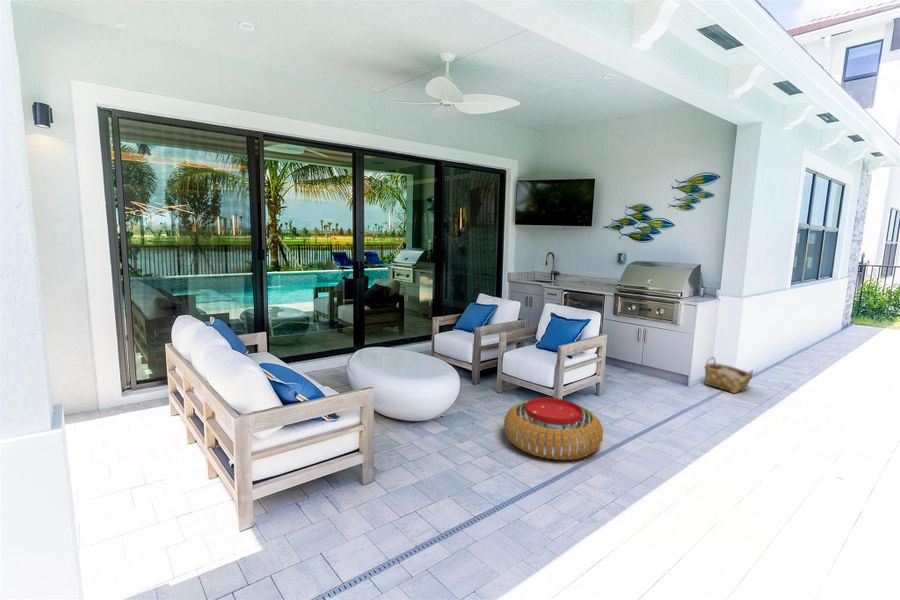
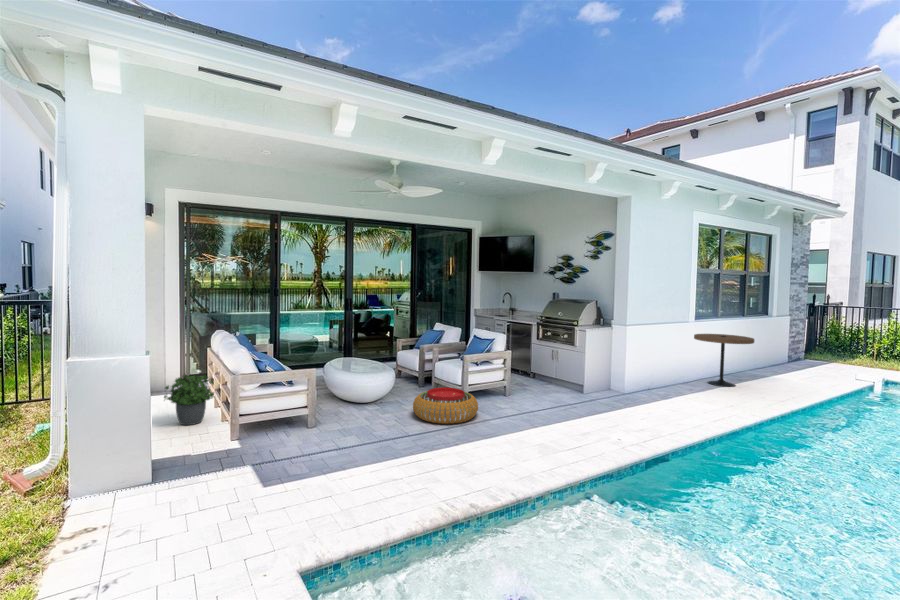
side table: none [795,304,878,370] -> present [694,334,754,387]
woven basket: present [704,357,753,393] -> none [597,370,630,397]
potted plant: none [104,398,196,490] -> present [164,374,214,425]

